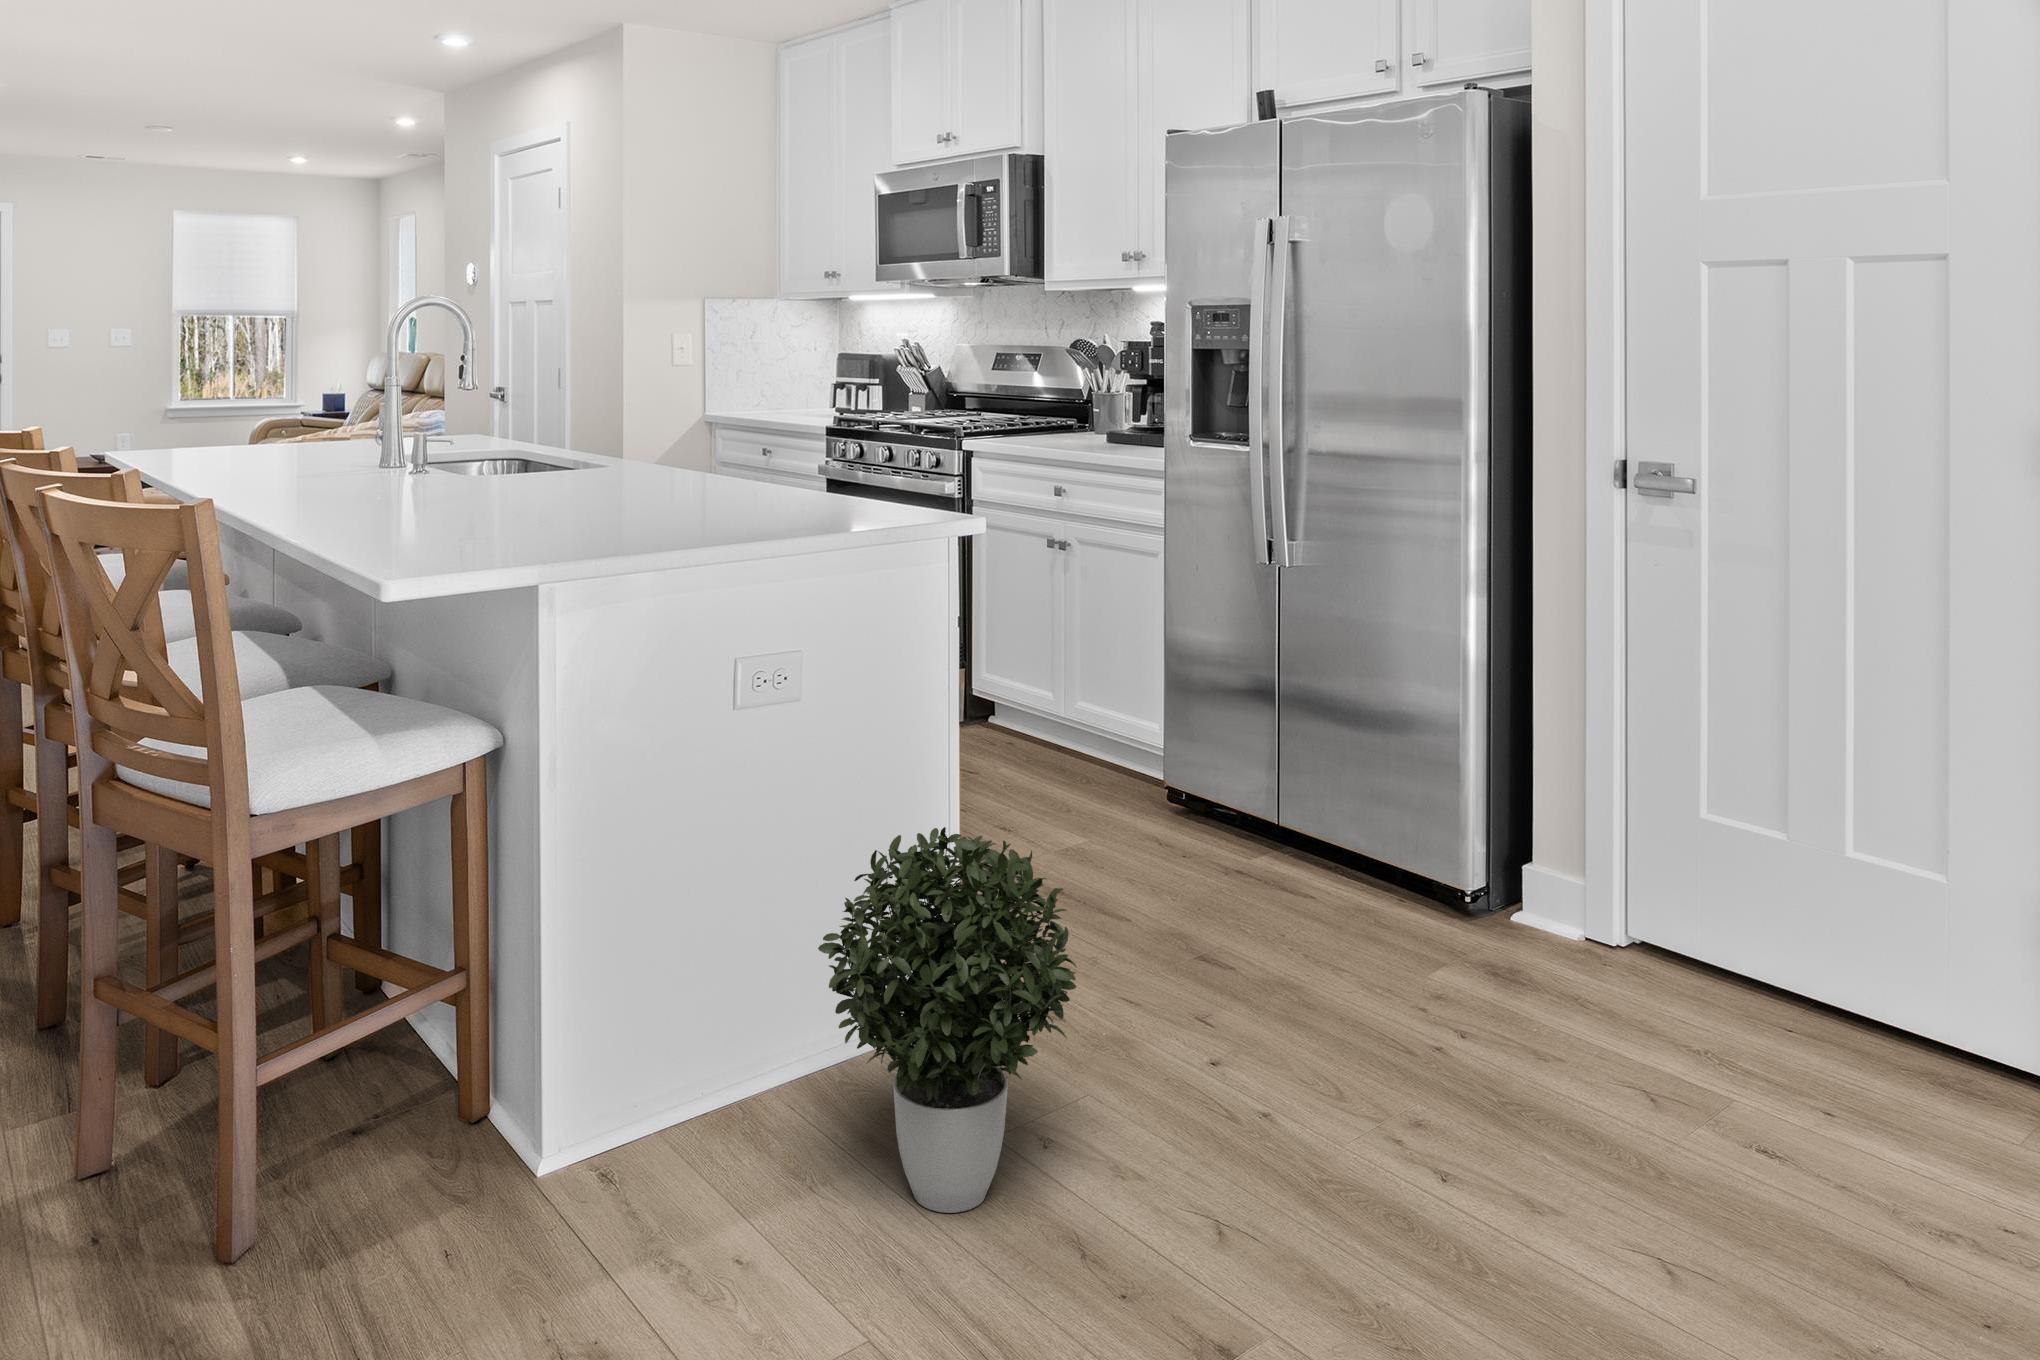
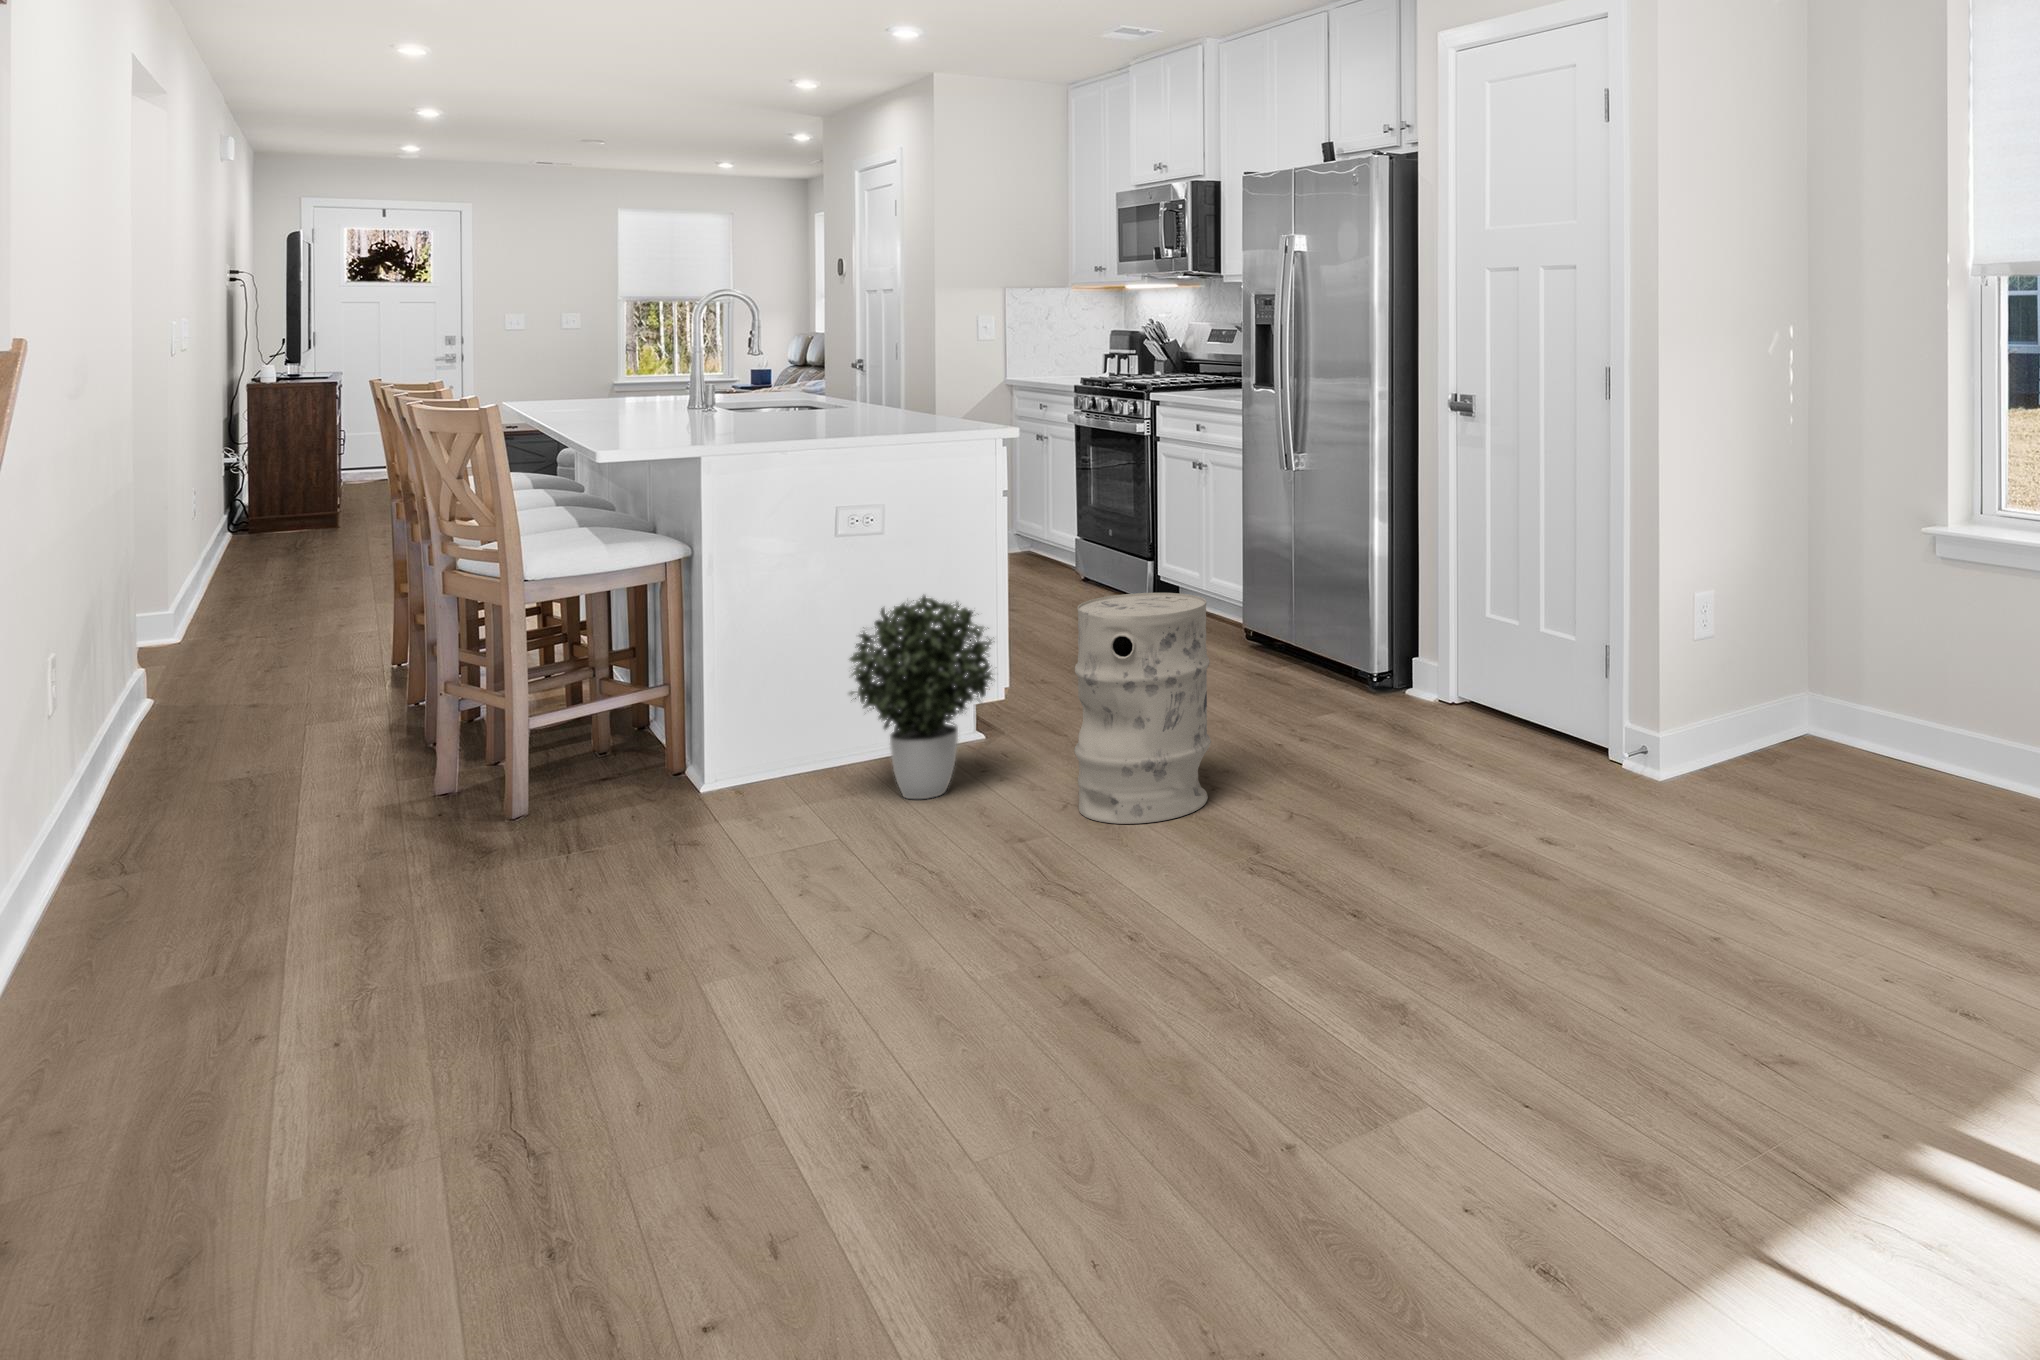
trash can: none [1251,826,1503,1306] -> present [1074,593,1211,824]

